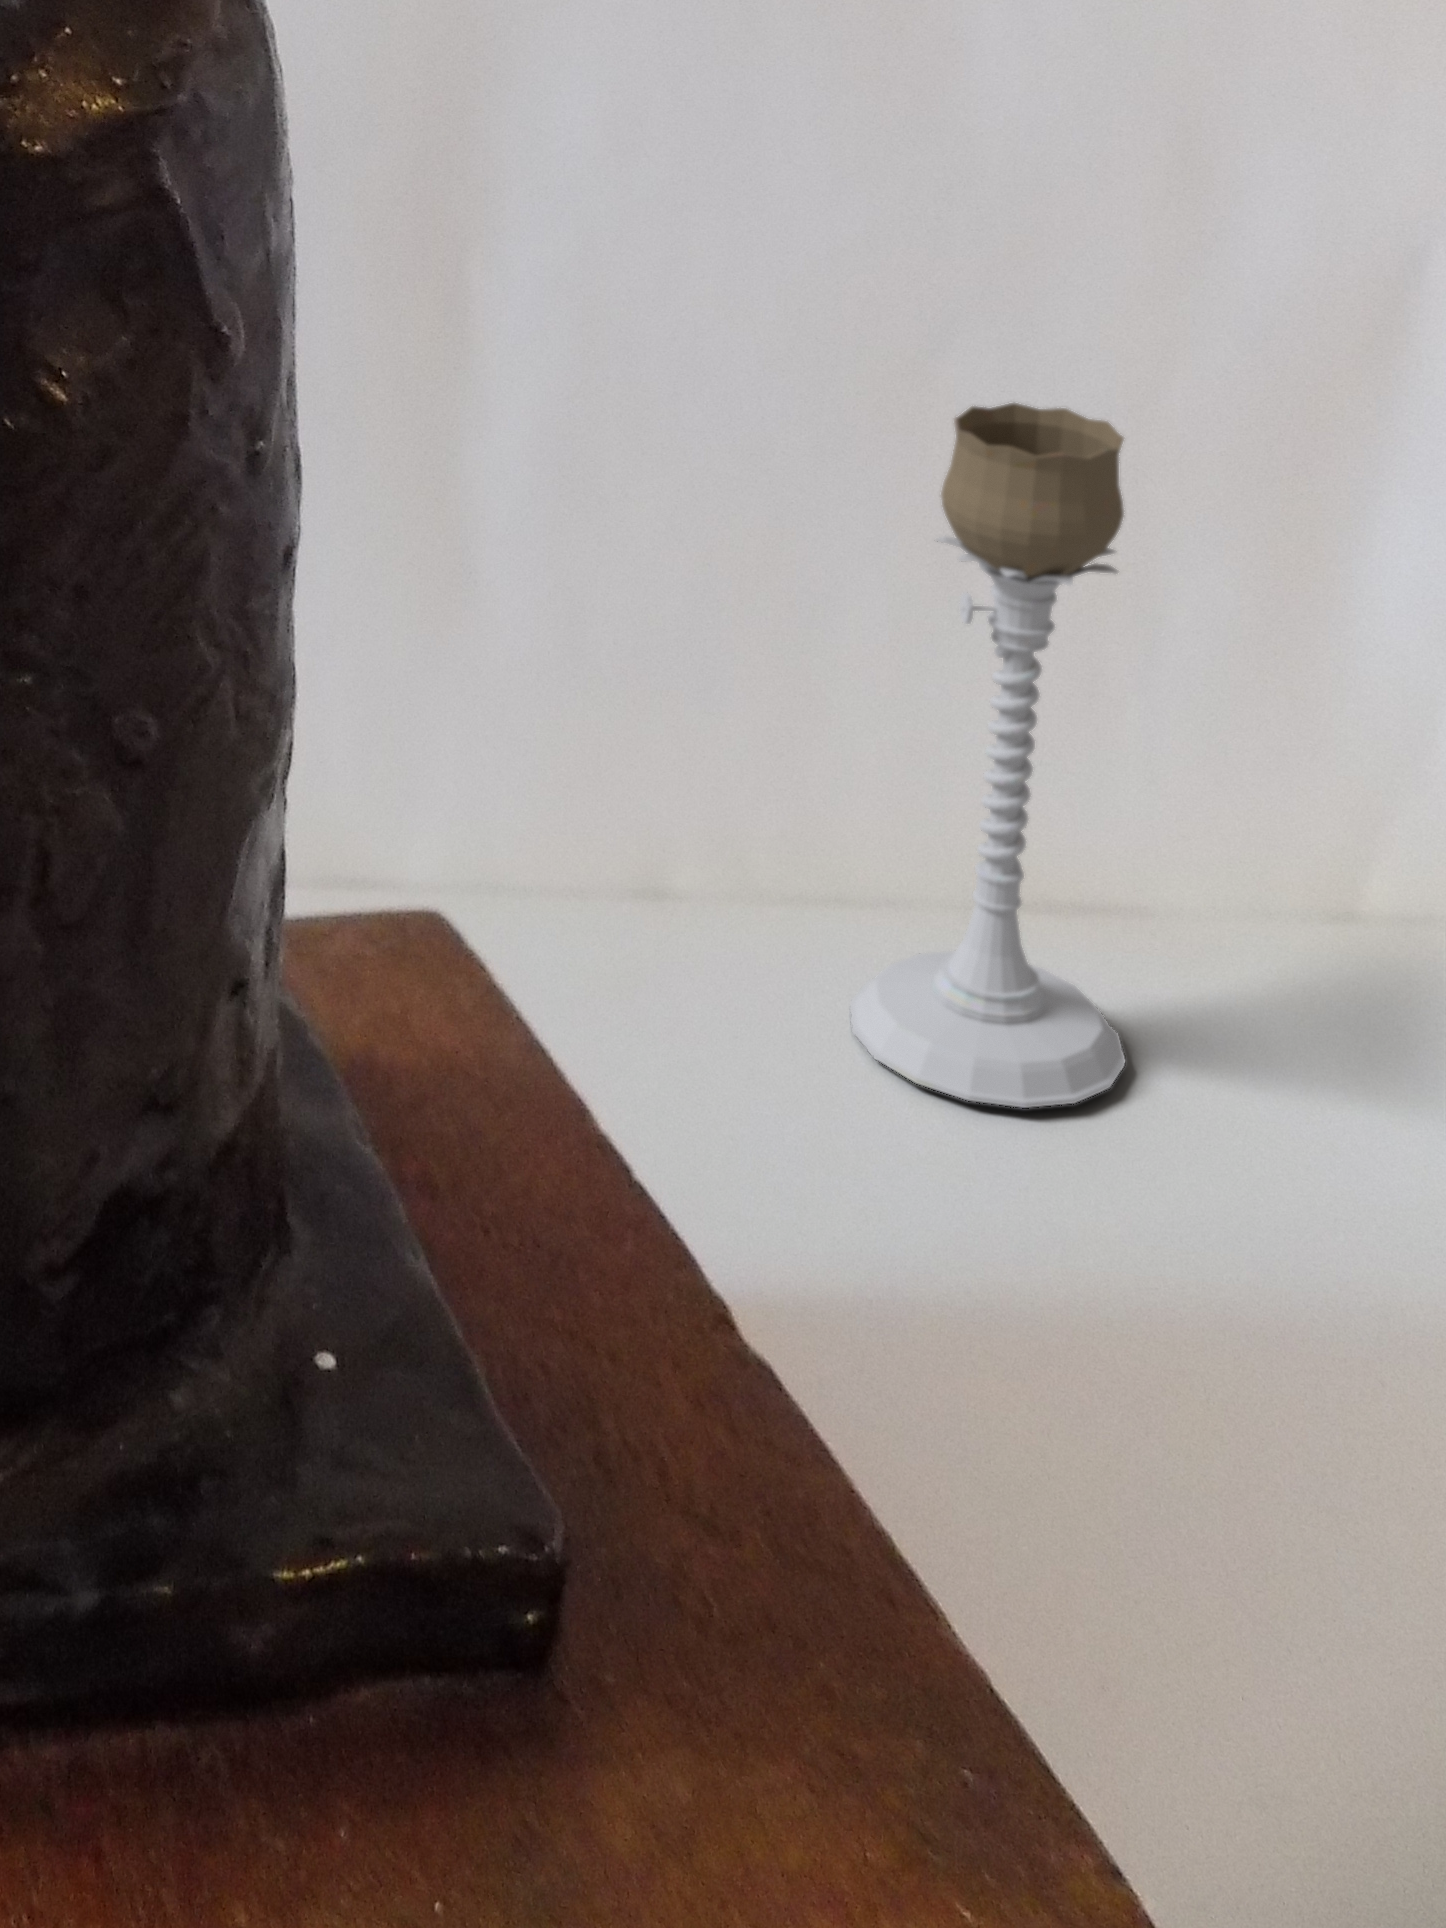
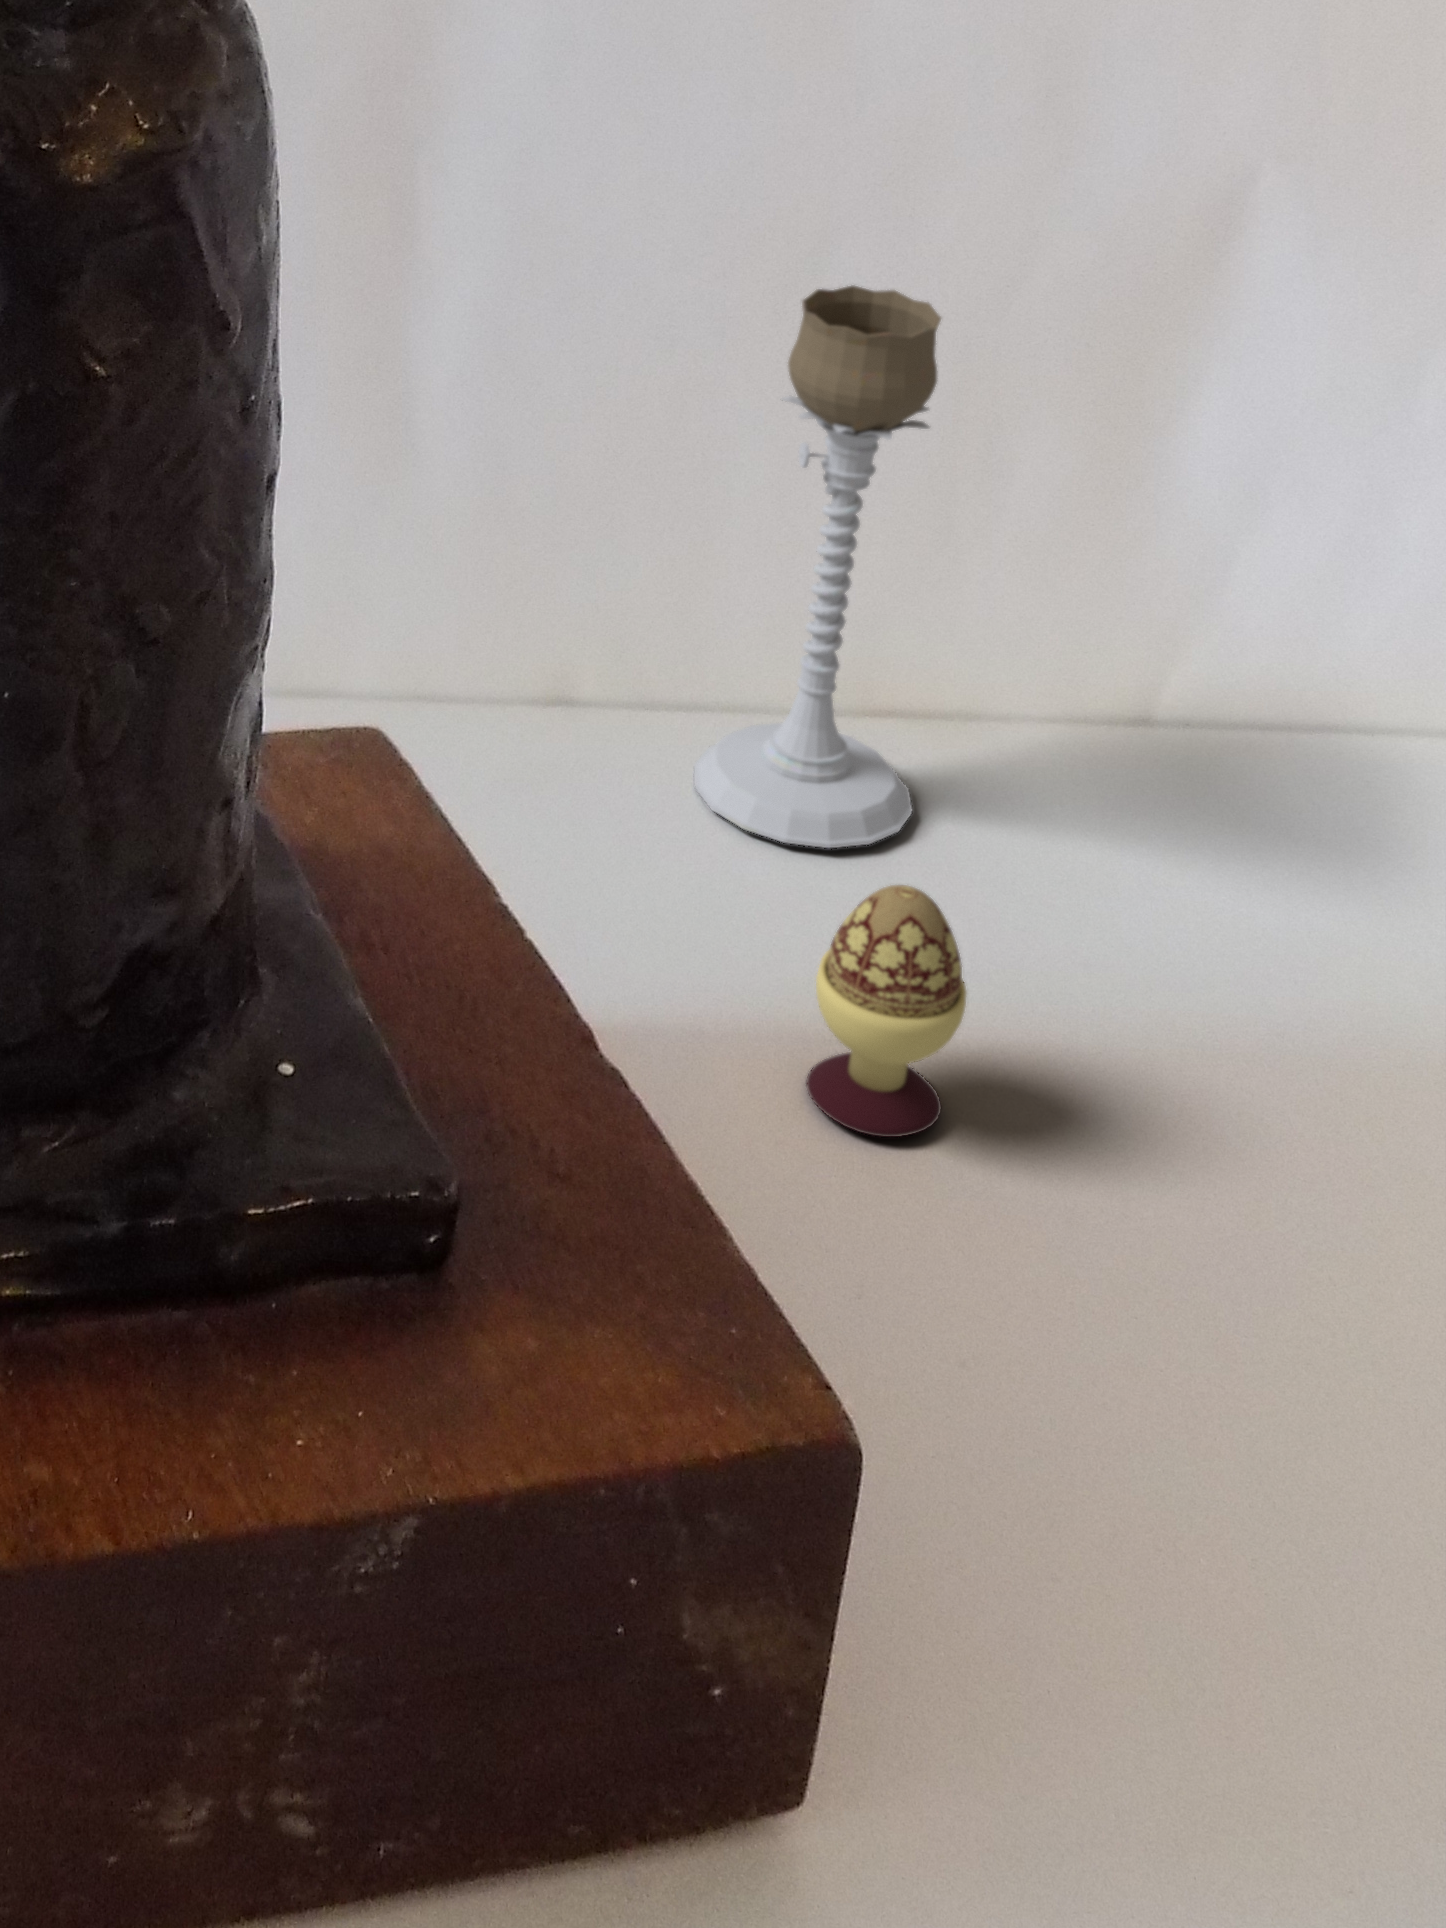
decorative egg: none [1015,1144,1217,1489] -> present [806,885,966,1137]

